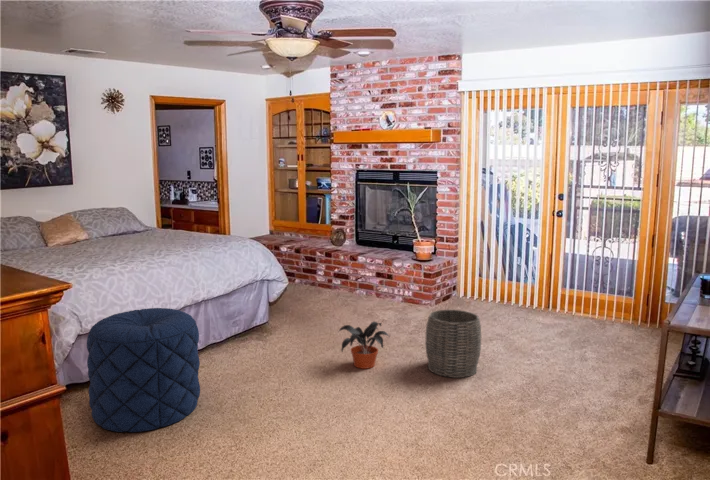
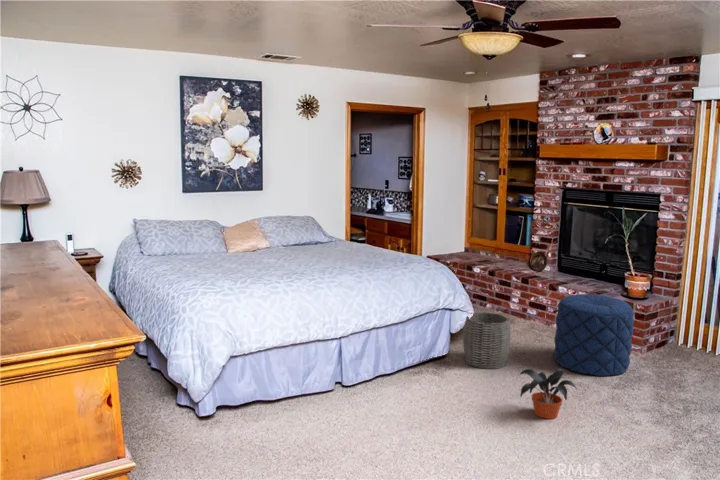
pouf: present [87,308,200,432] -> present [554,294,634,376]
woven basket: present [425,310,481,378] -> present [463,312,510,369]

